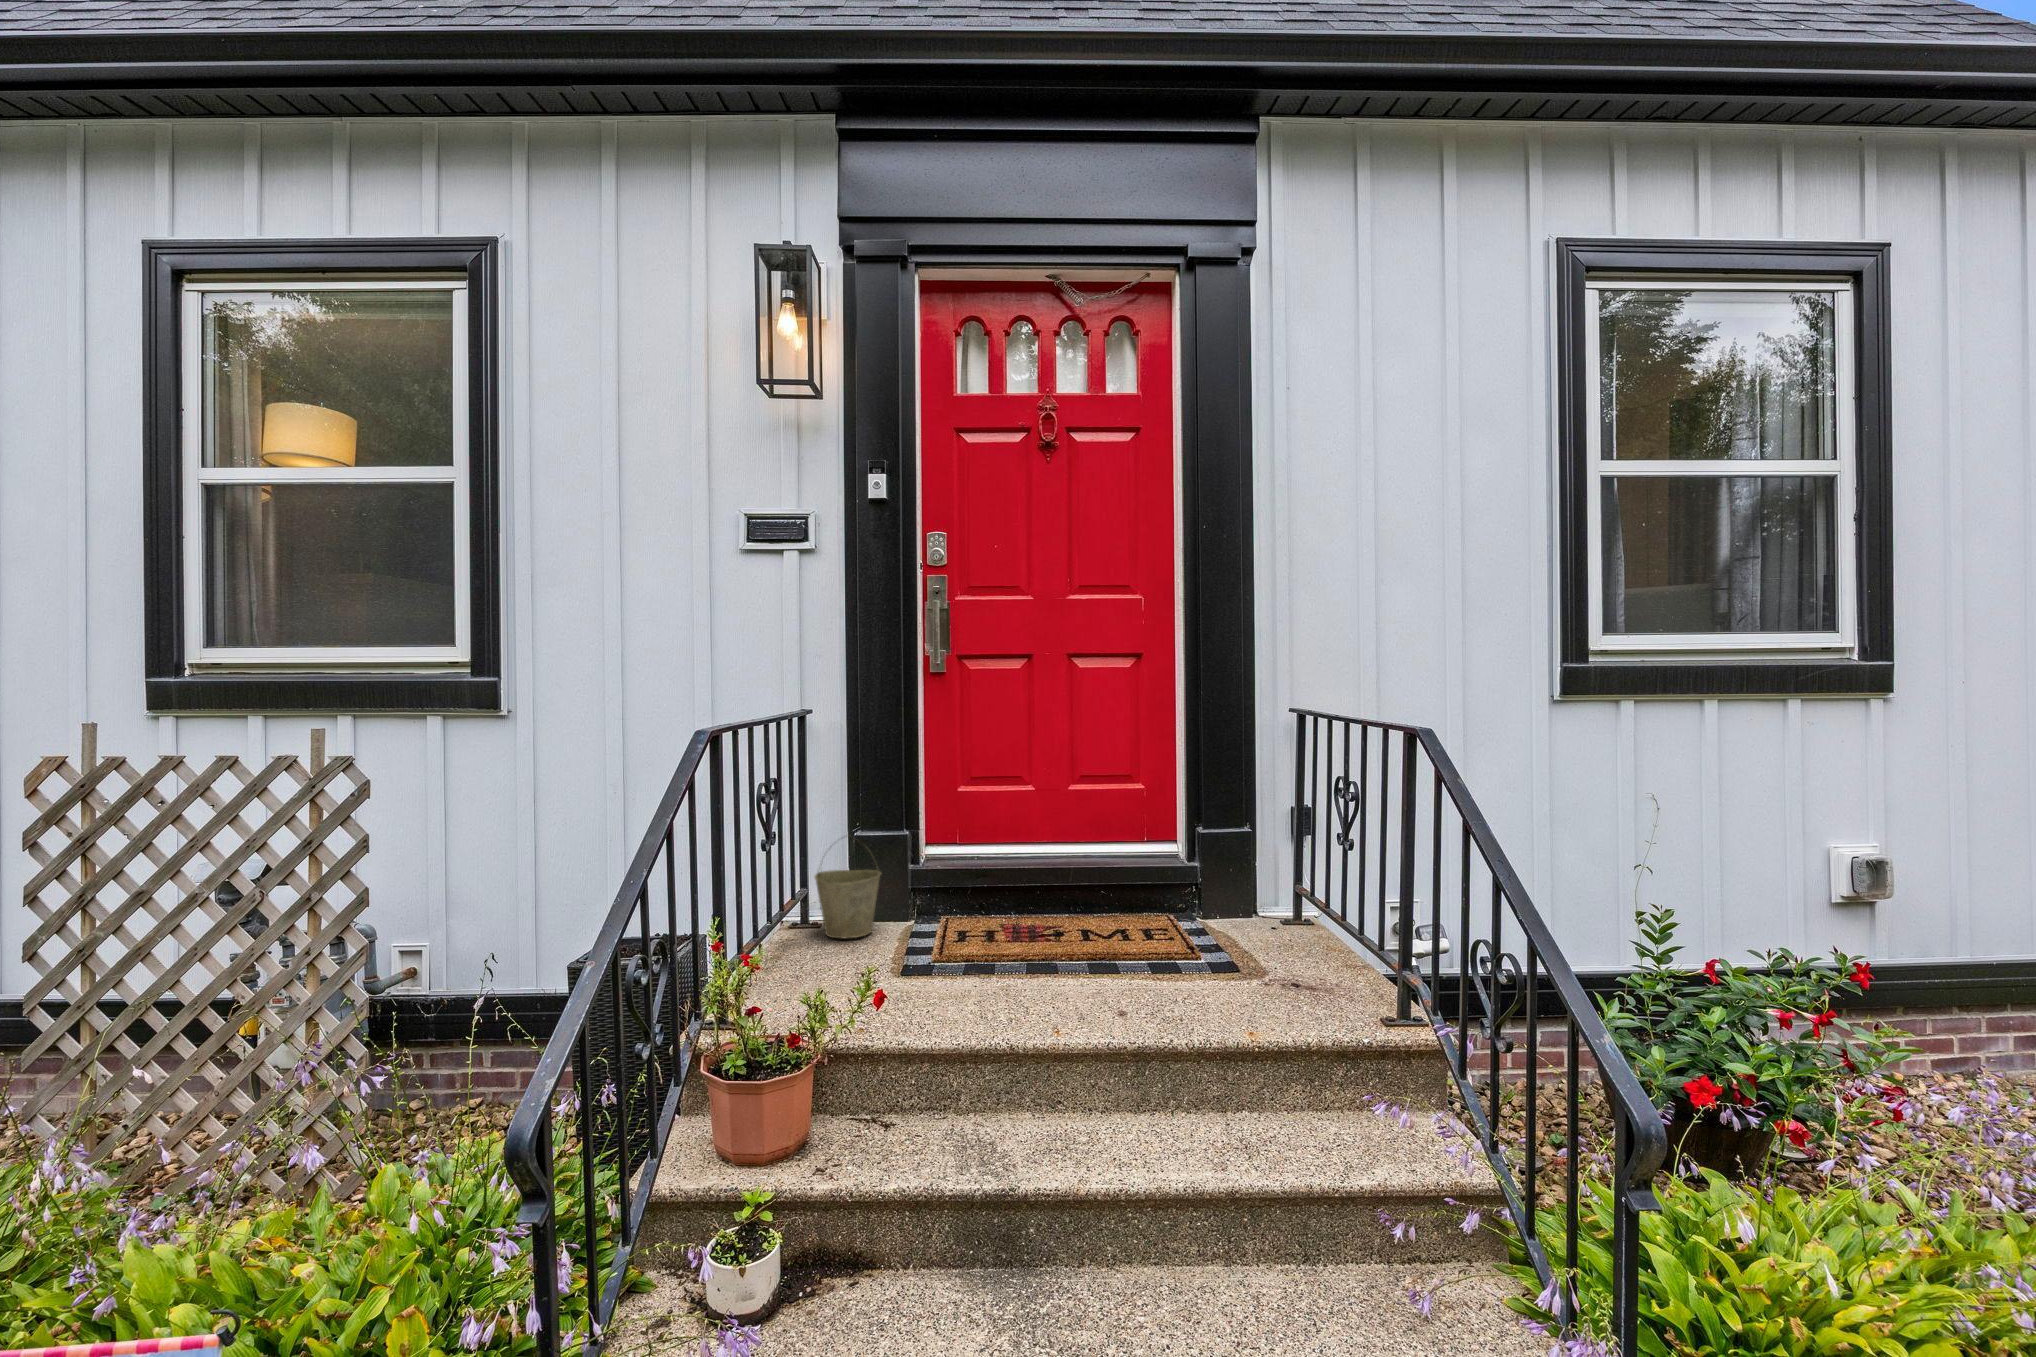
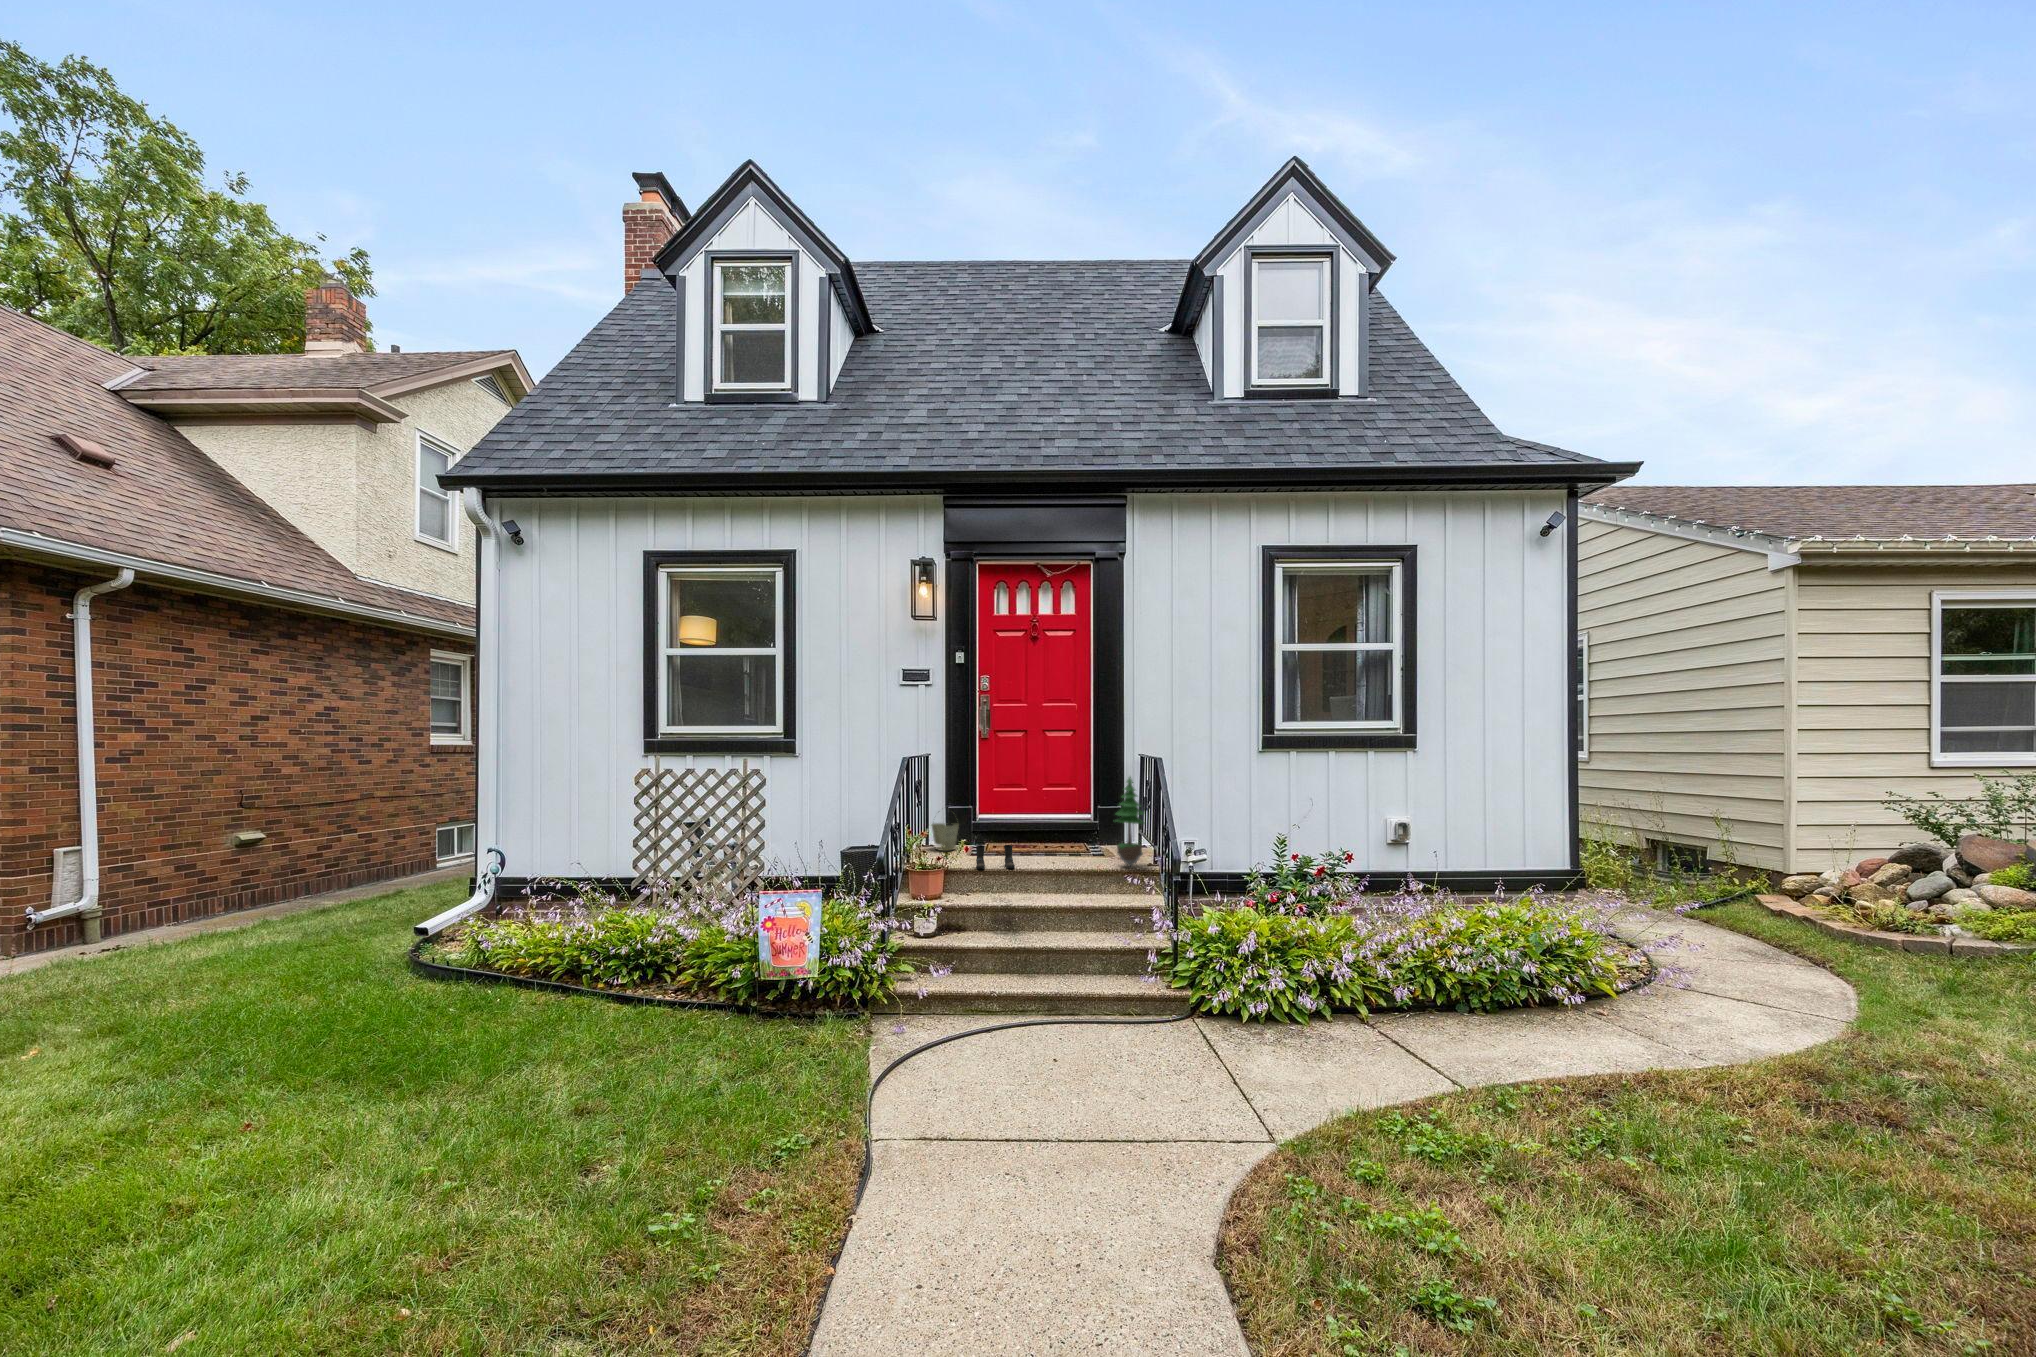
potted tree: none [1271,760,1357,992] -> present [1115,777,1144,867]
boots: none [925,941,1026,1013] -> present [976,845,1015,869]

